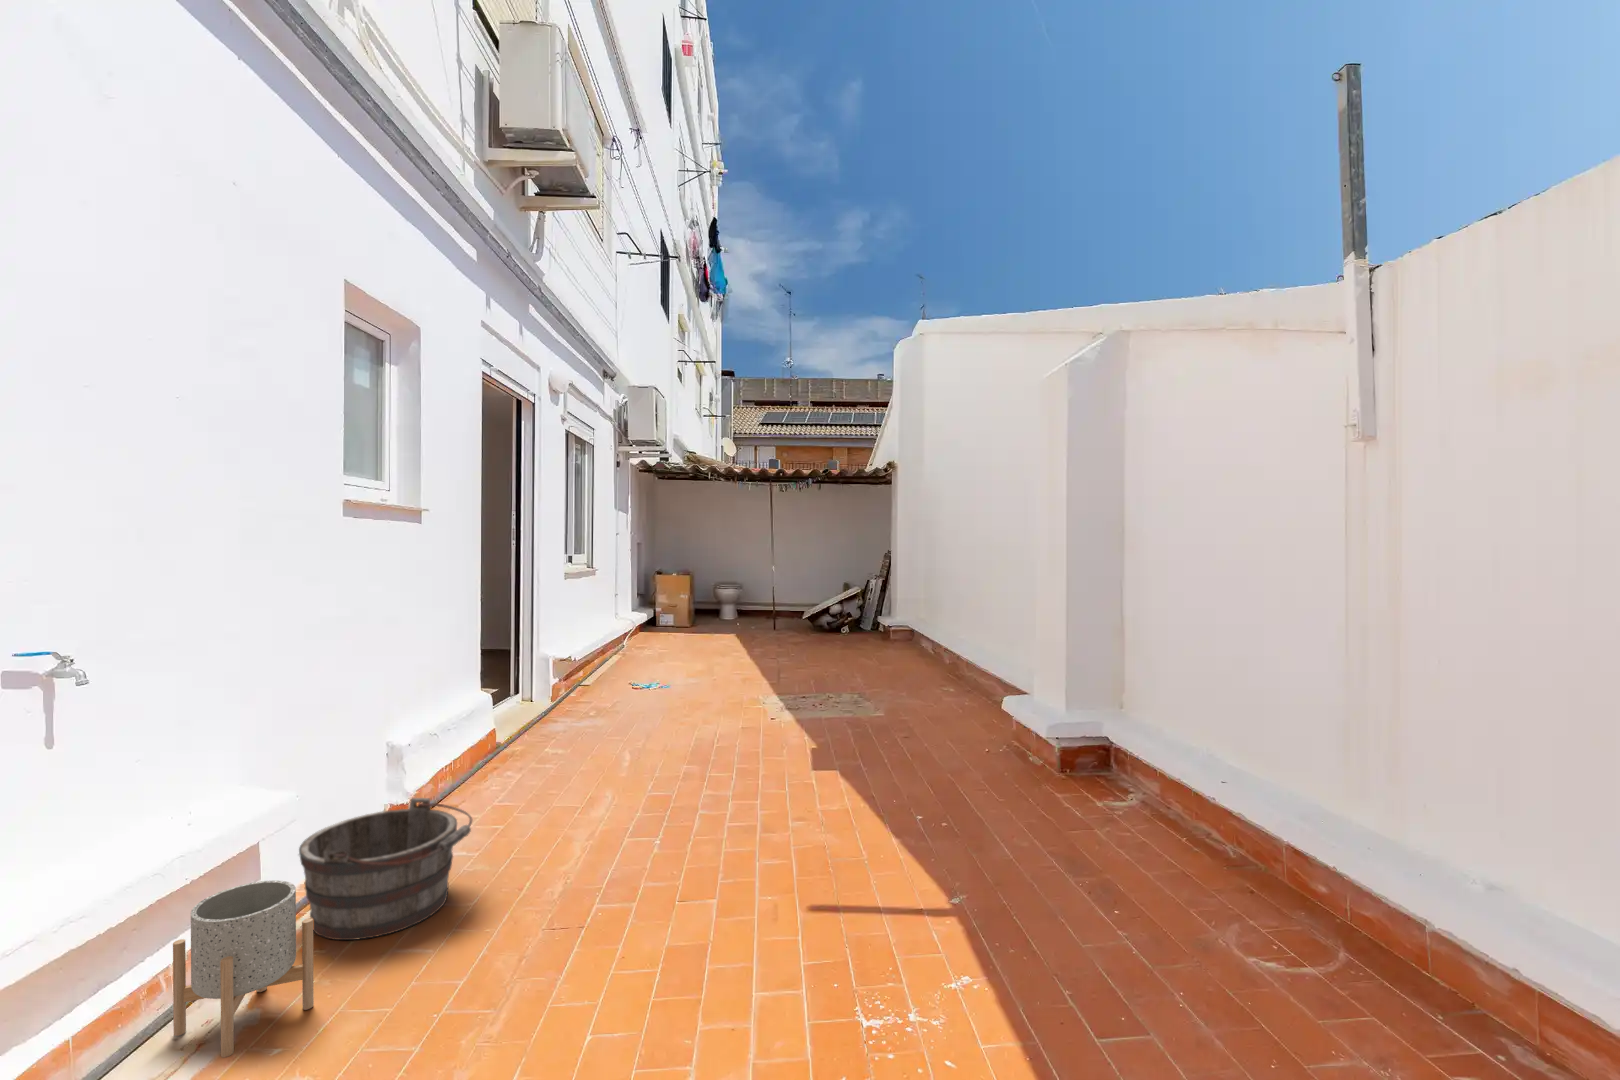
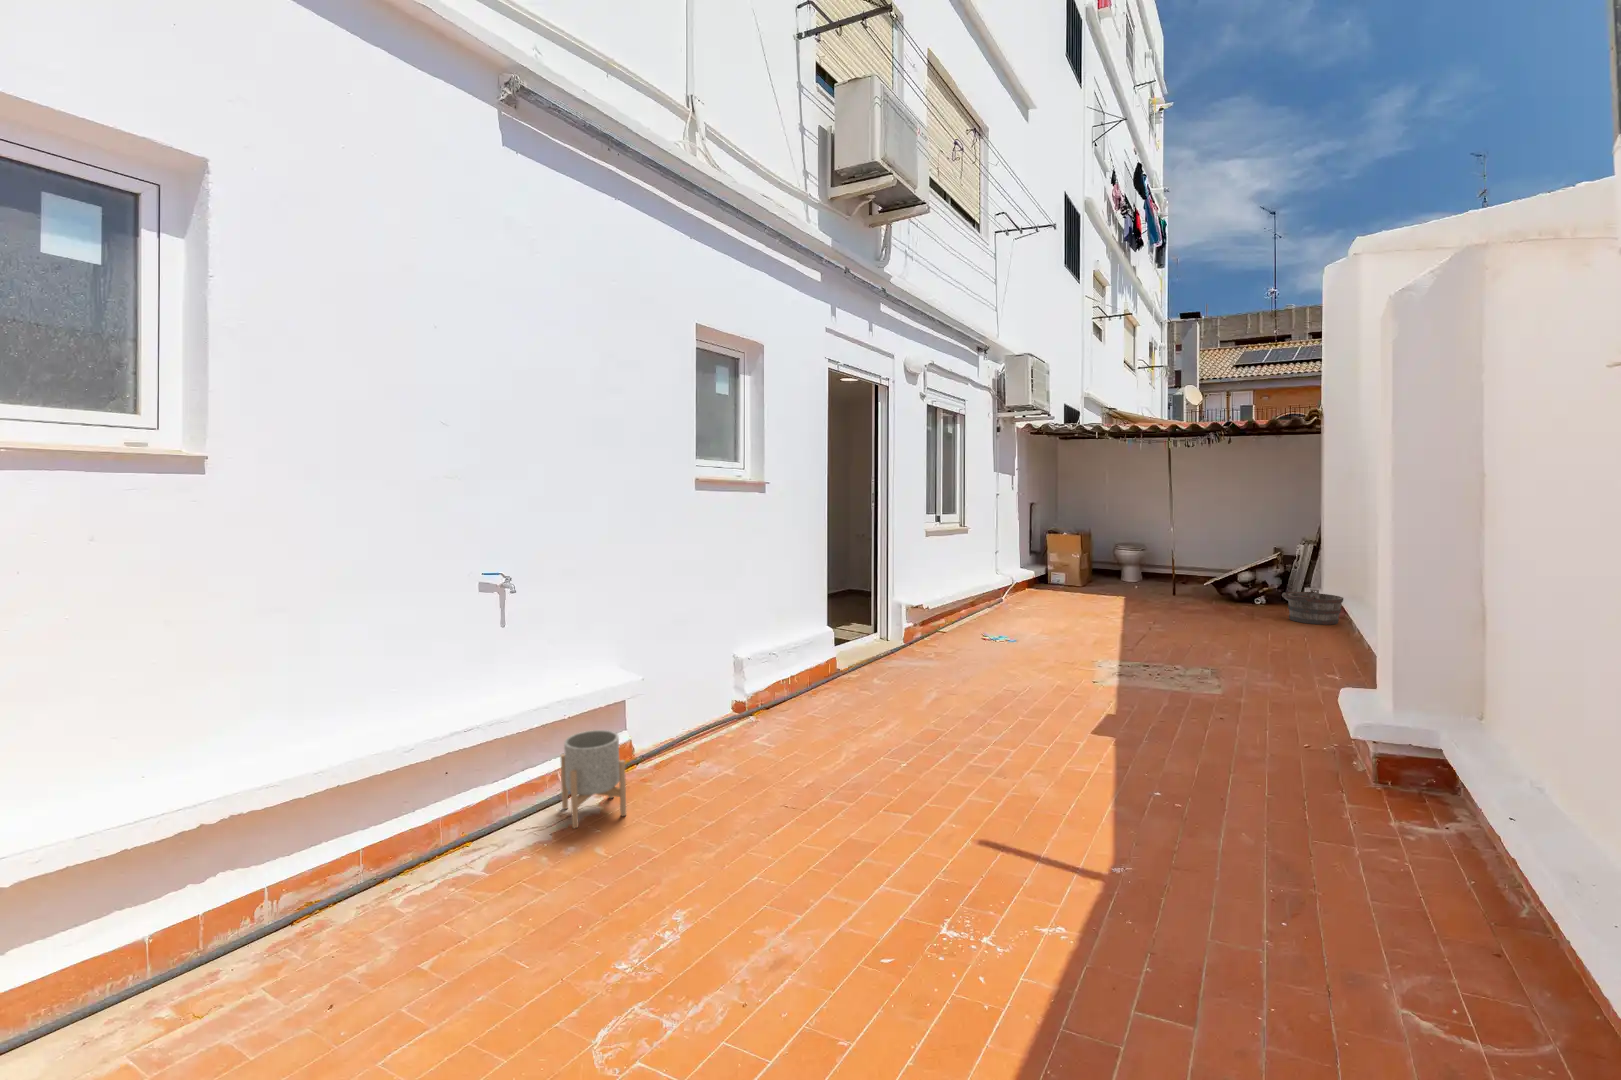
bucket: present [299,798,472,940] -> present [1282,589,1343,625]

